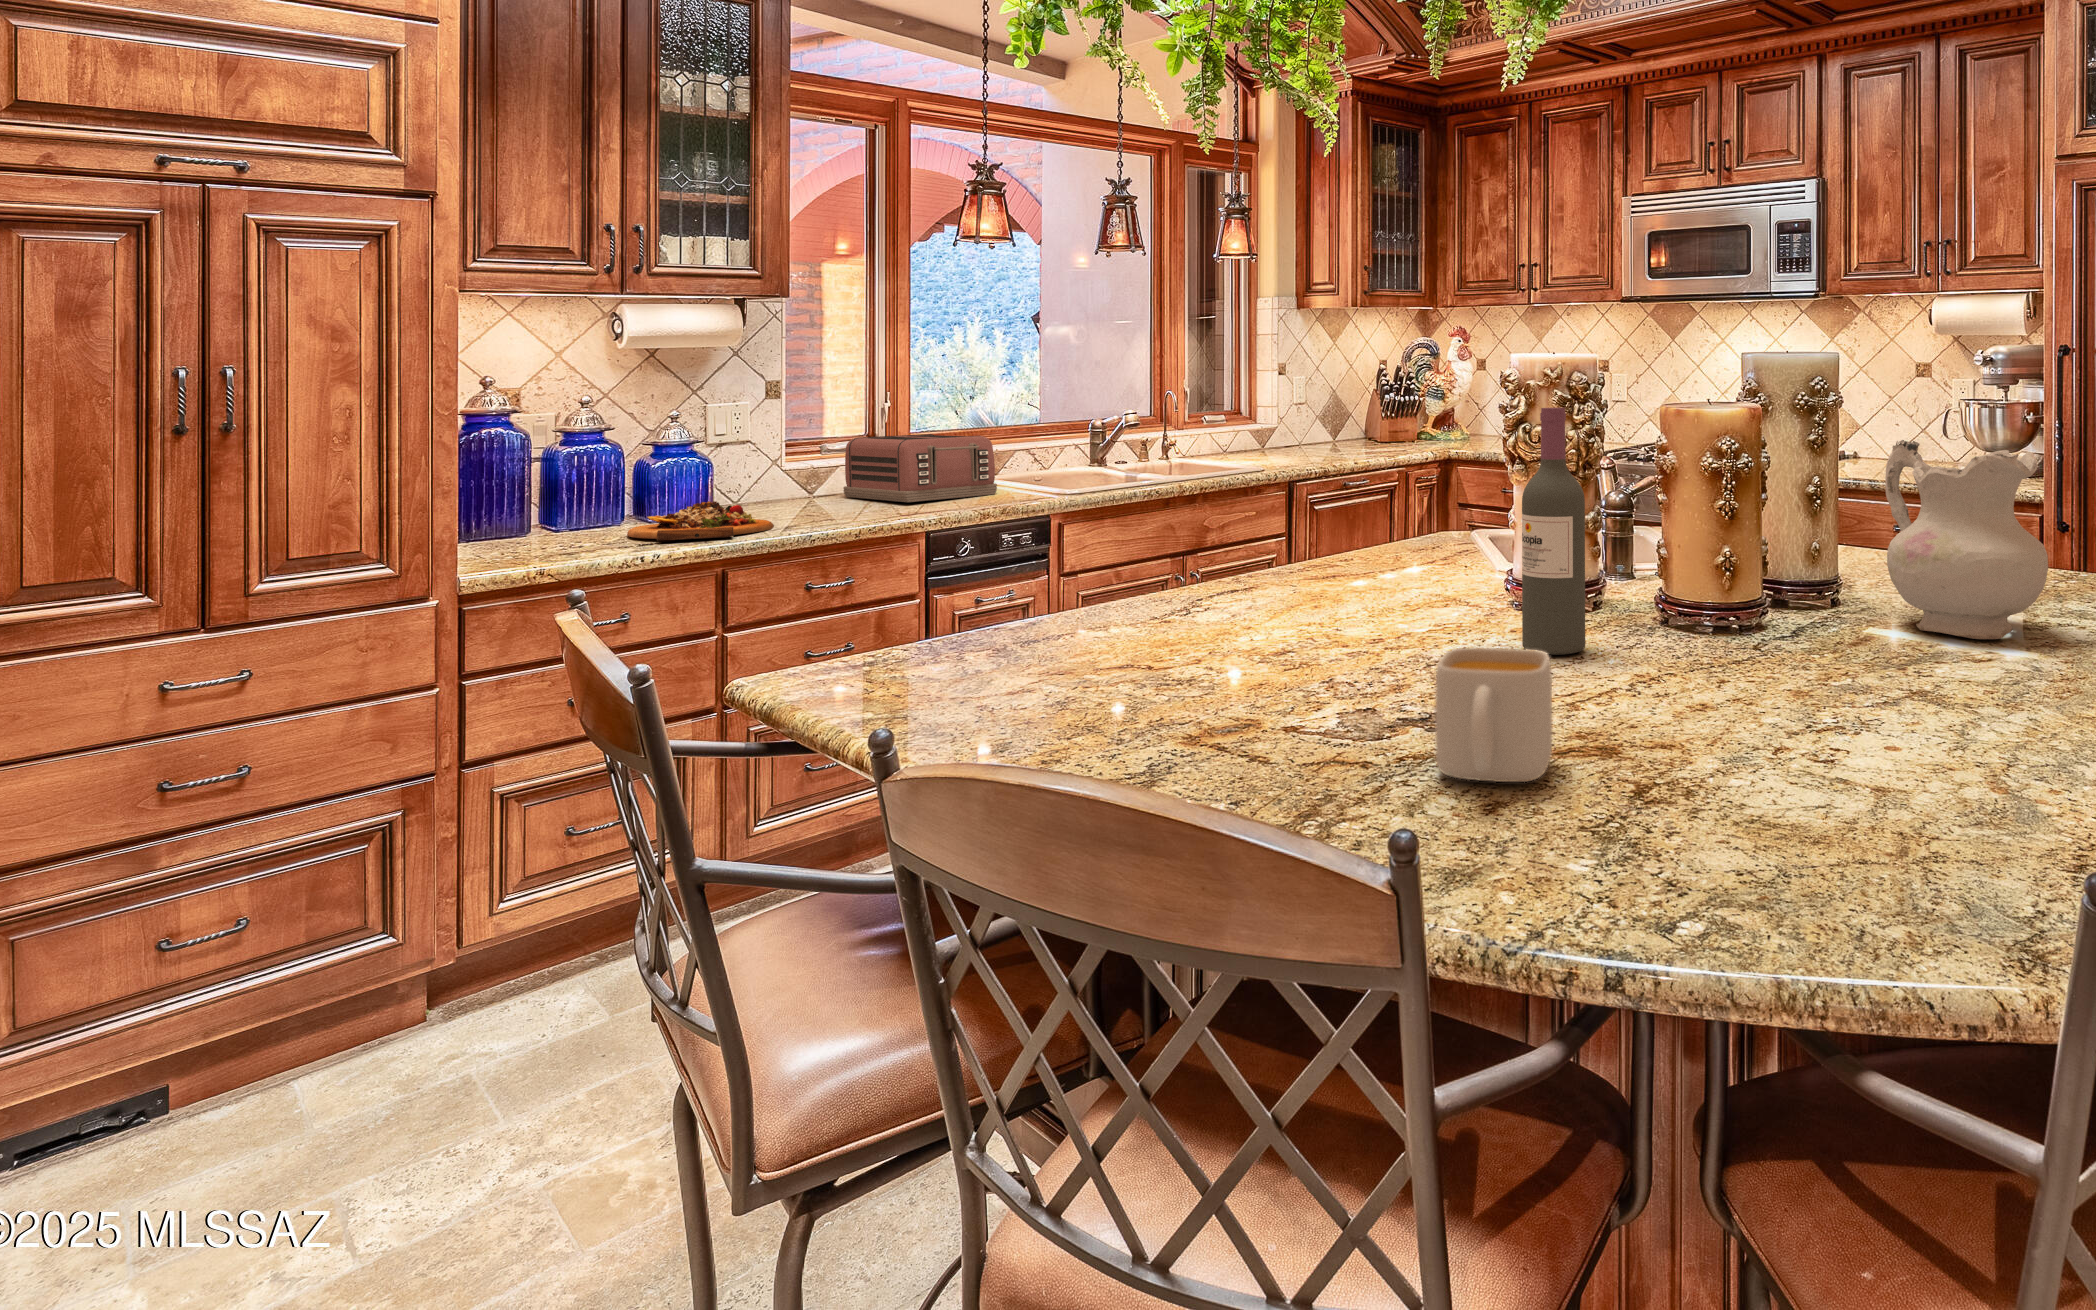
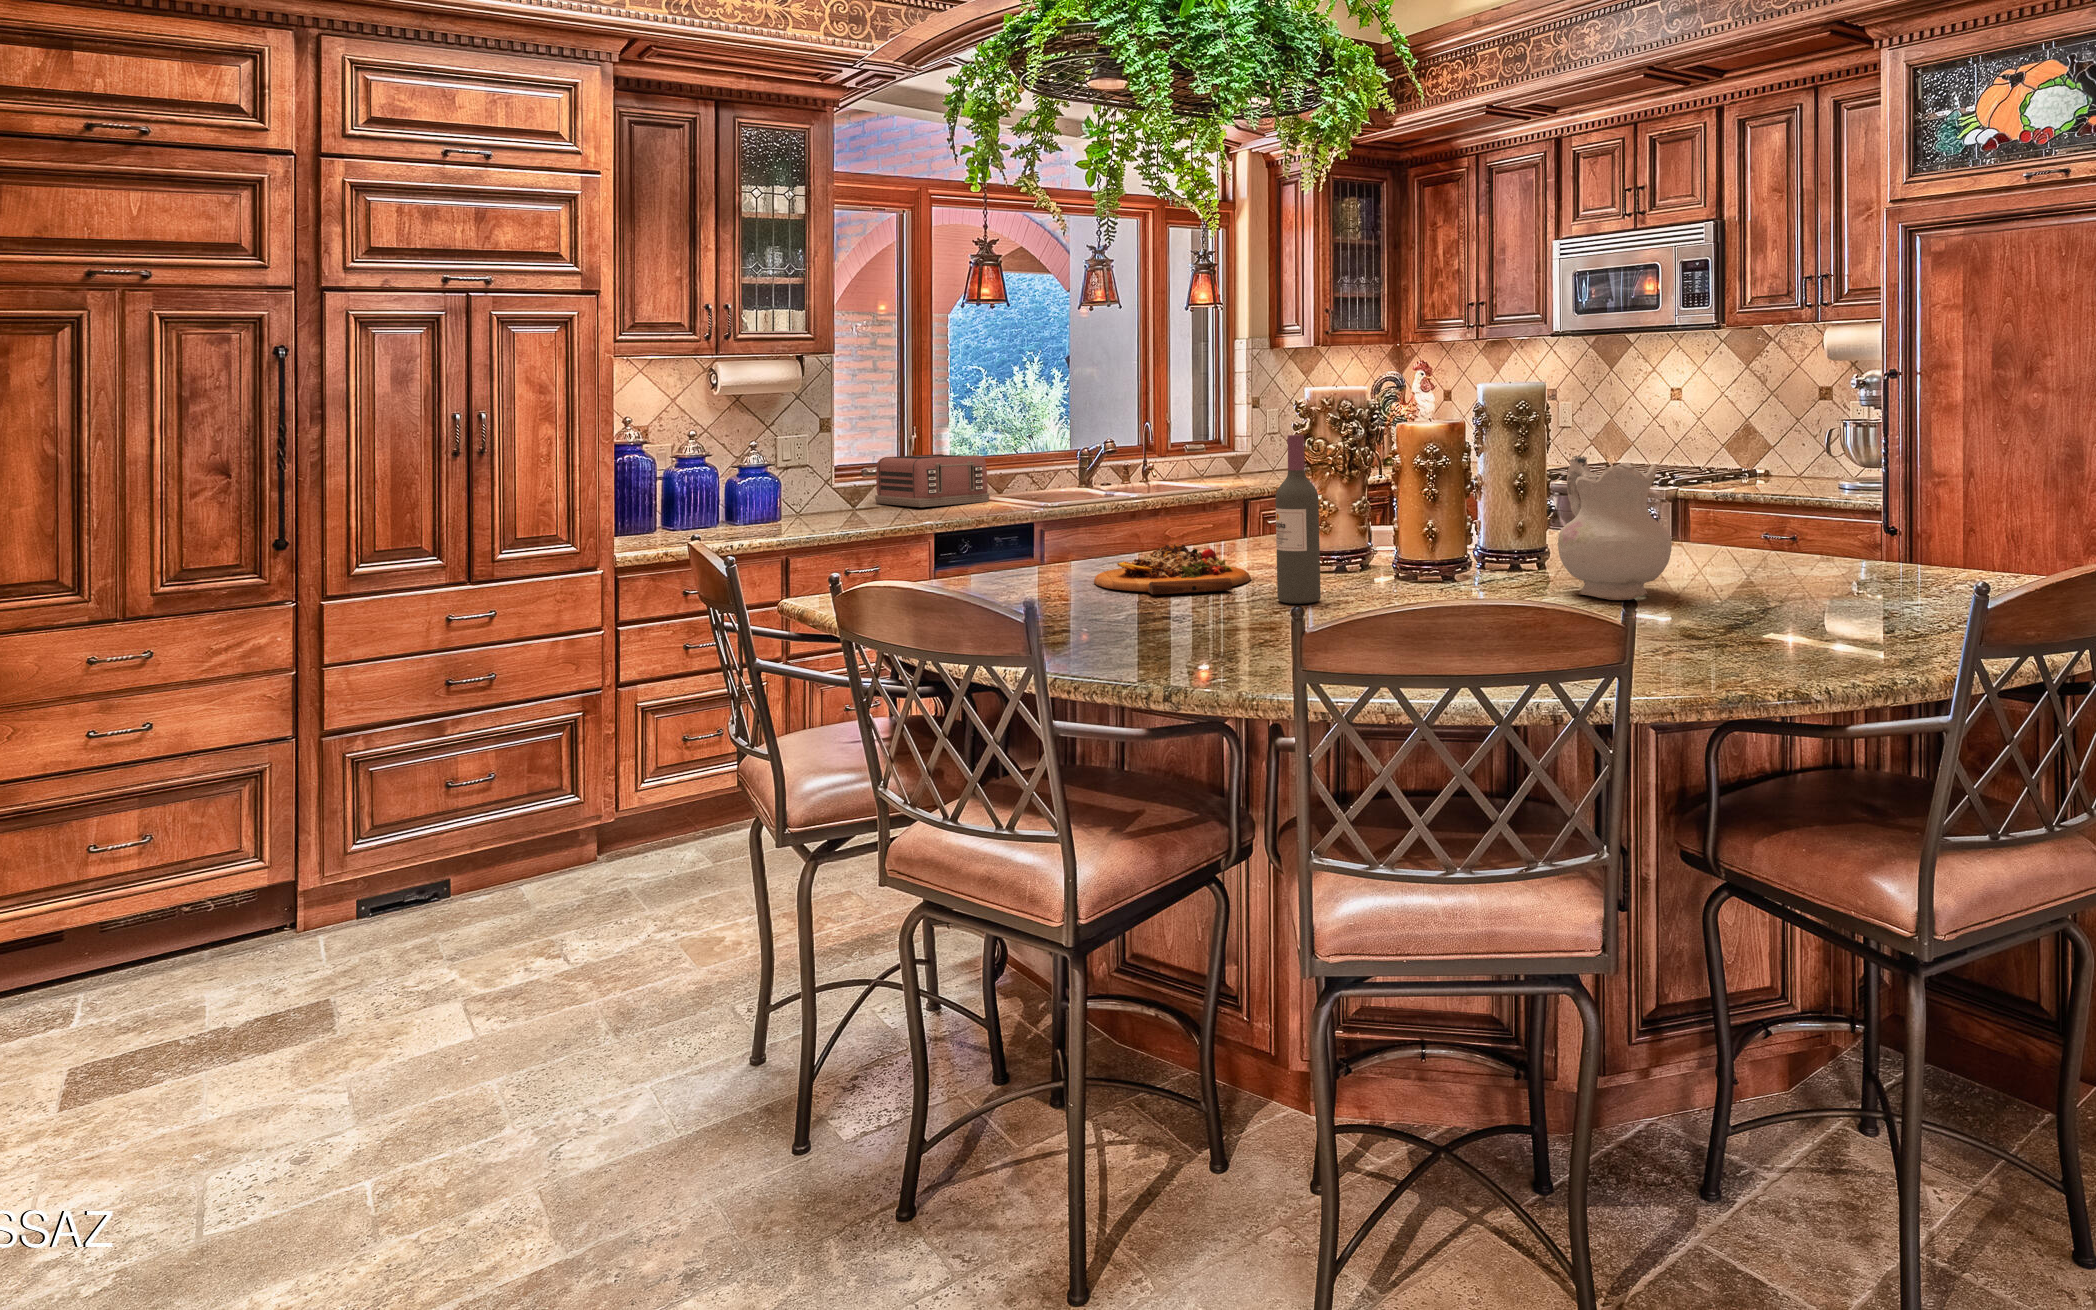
cutting board: present [627,501,774,541] -> present [1094,544,1251,594]
mug: present [1435,647,1552,782] -> none [1155,585,1231,661]

